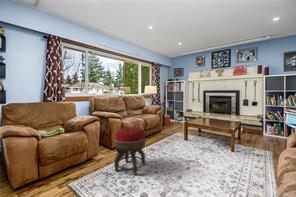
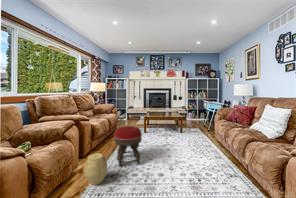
woven basket: none [67,149,92,182] -> present [84,153,107,185]

